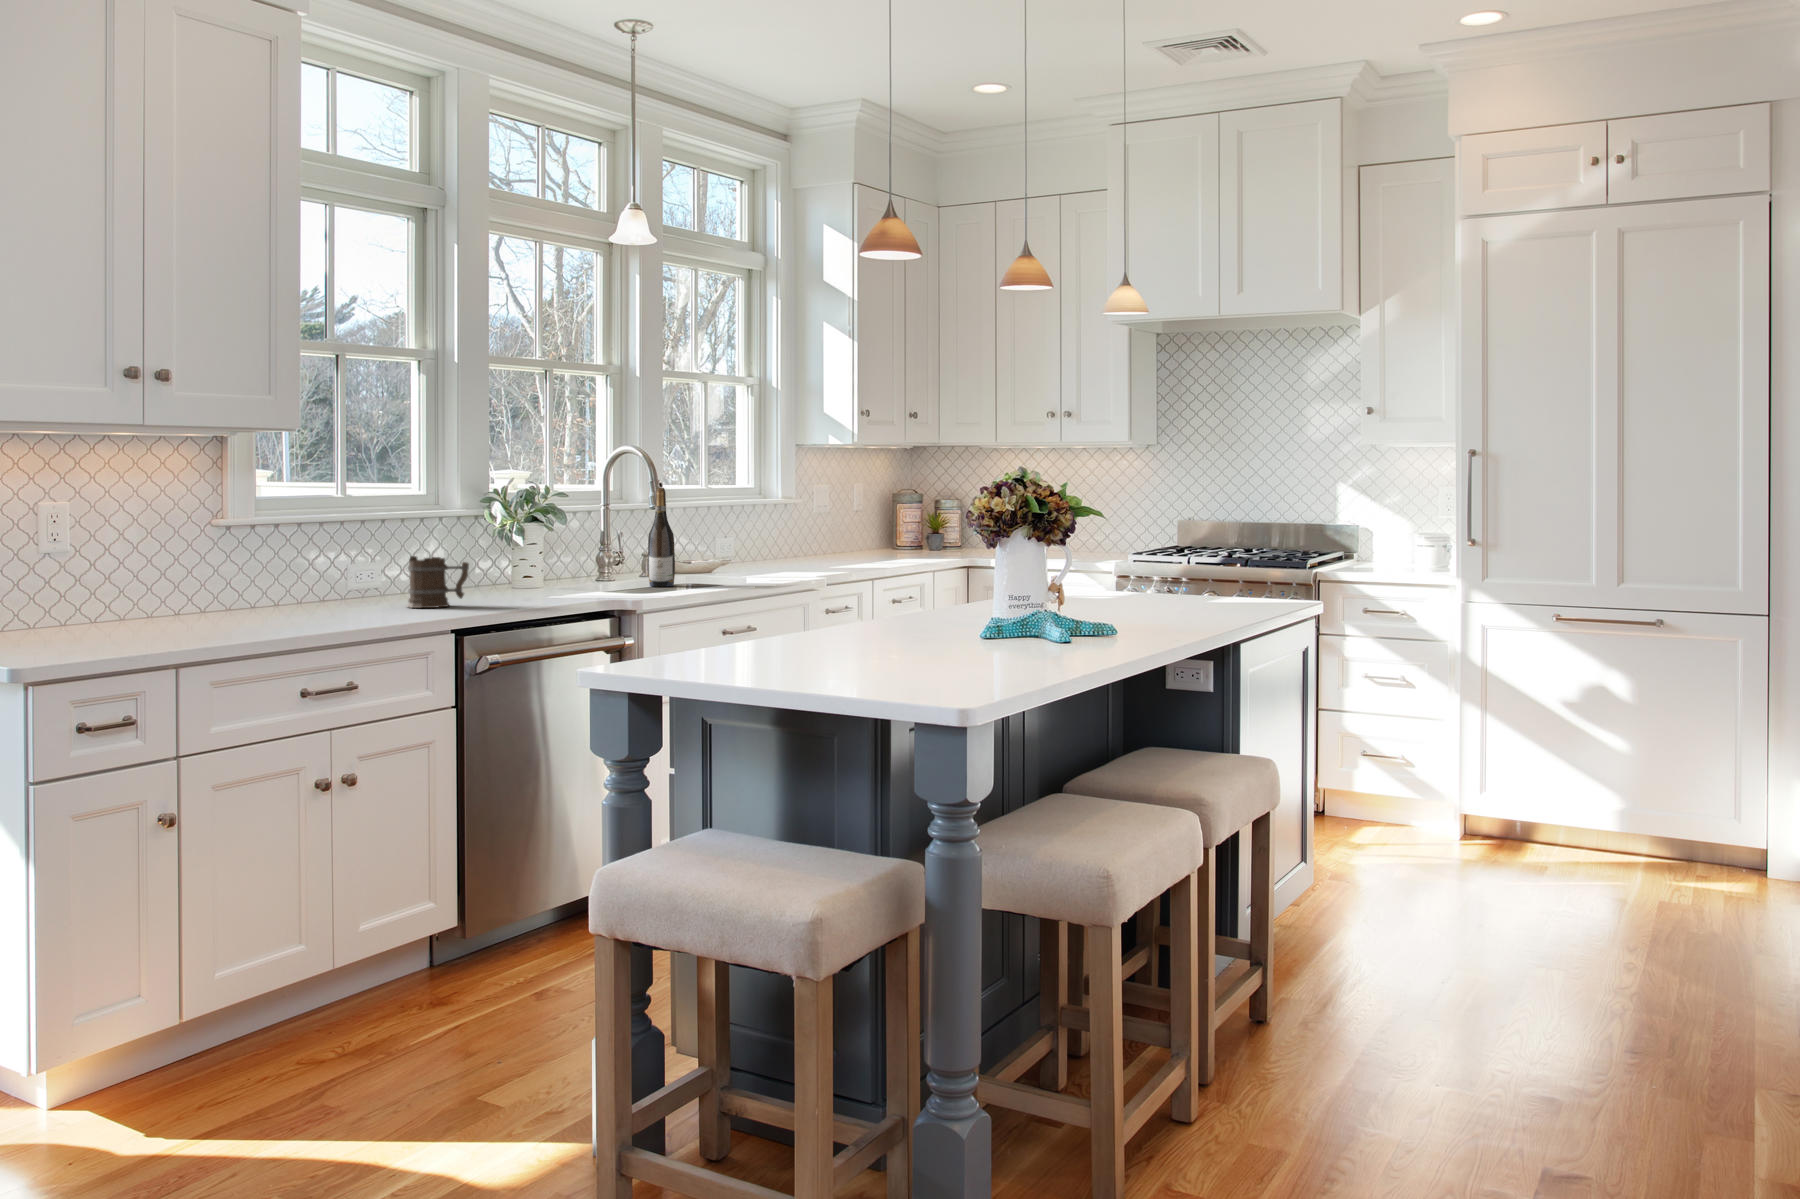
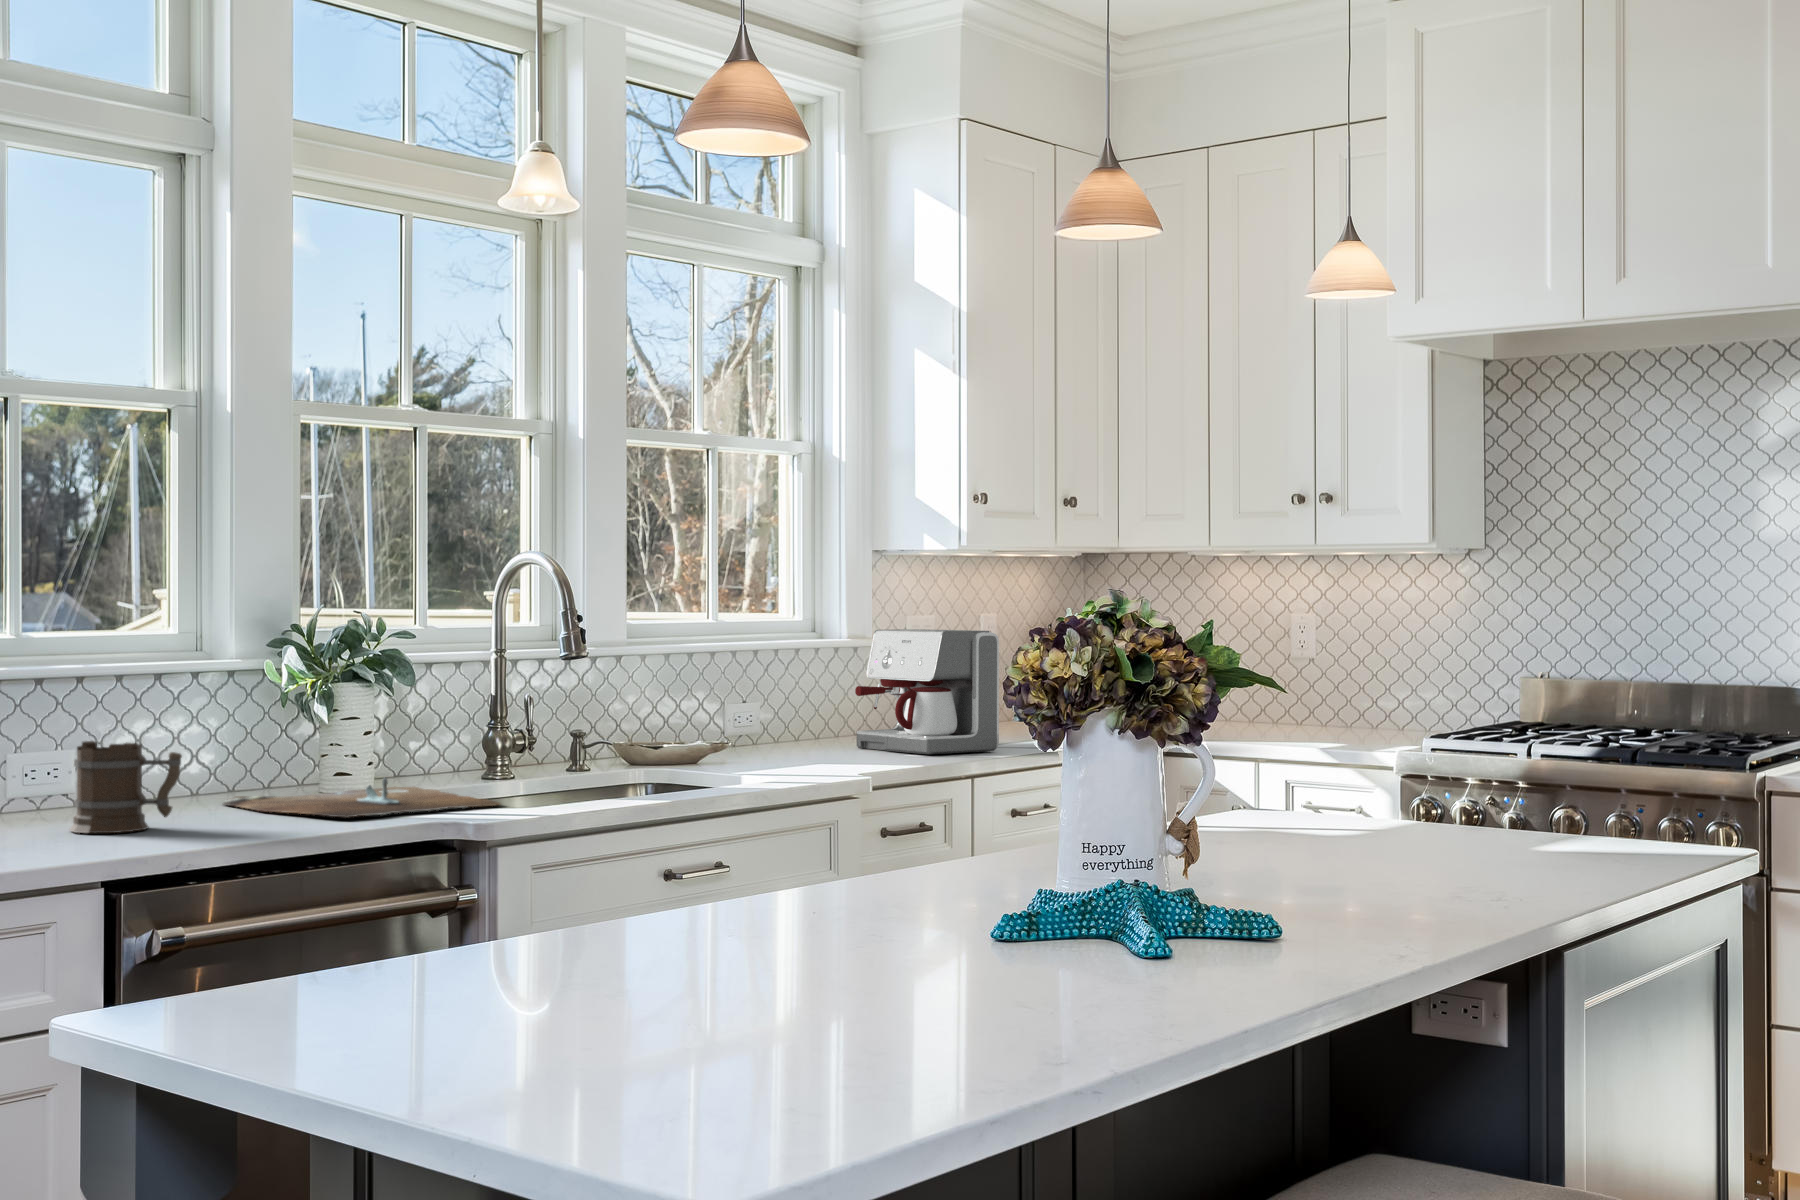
wine bottle: present [648,488,675,587] -> none [547,622,594,792]
coffee maker: none [798,493,884,567] -> present [855,629,999,754]
cutting board: none [469,578,635,599] -> present [223,778,500,818]

